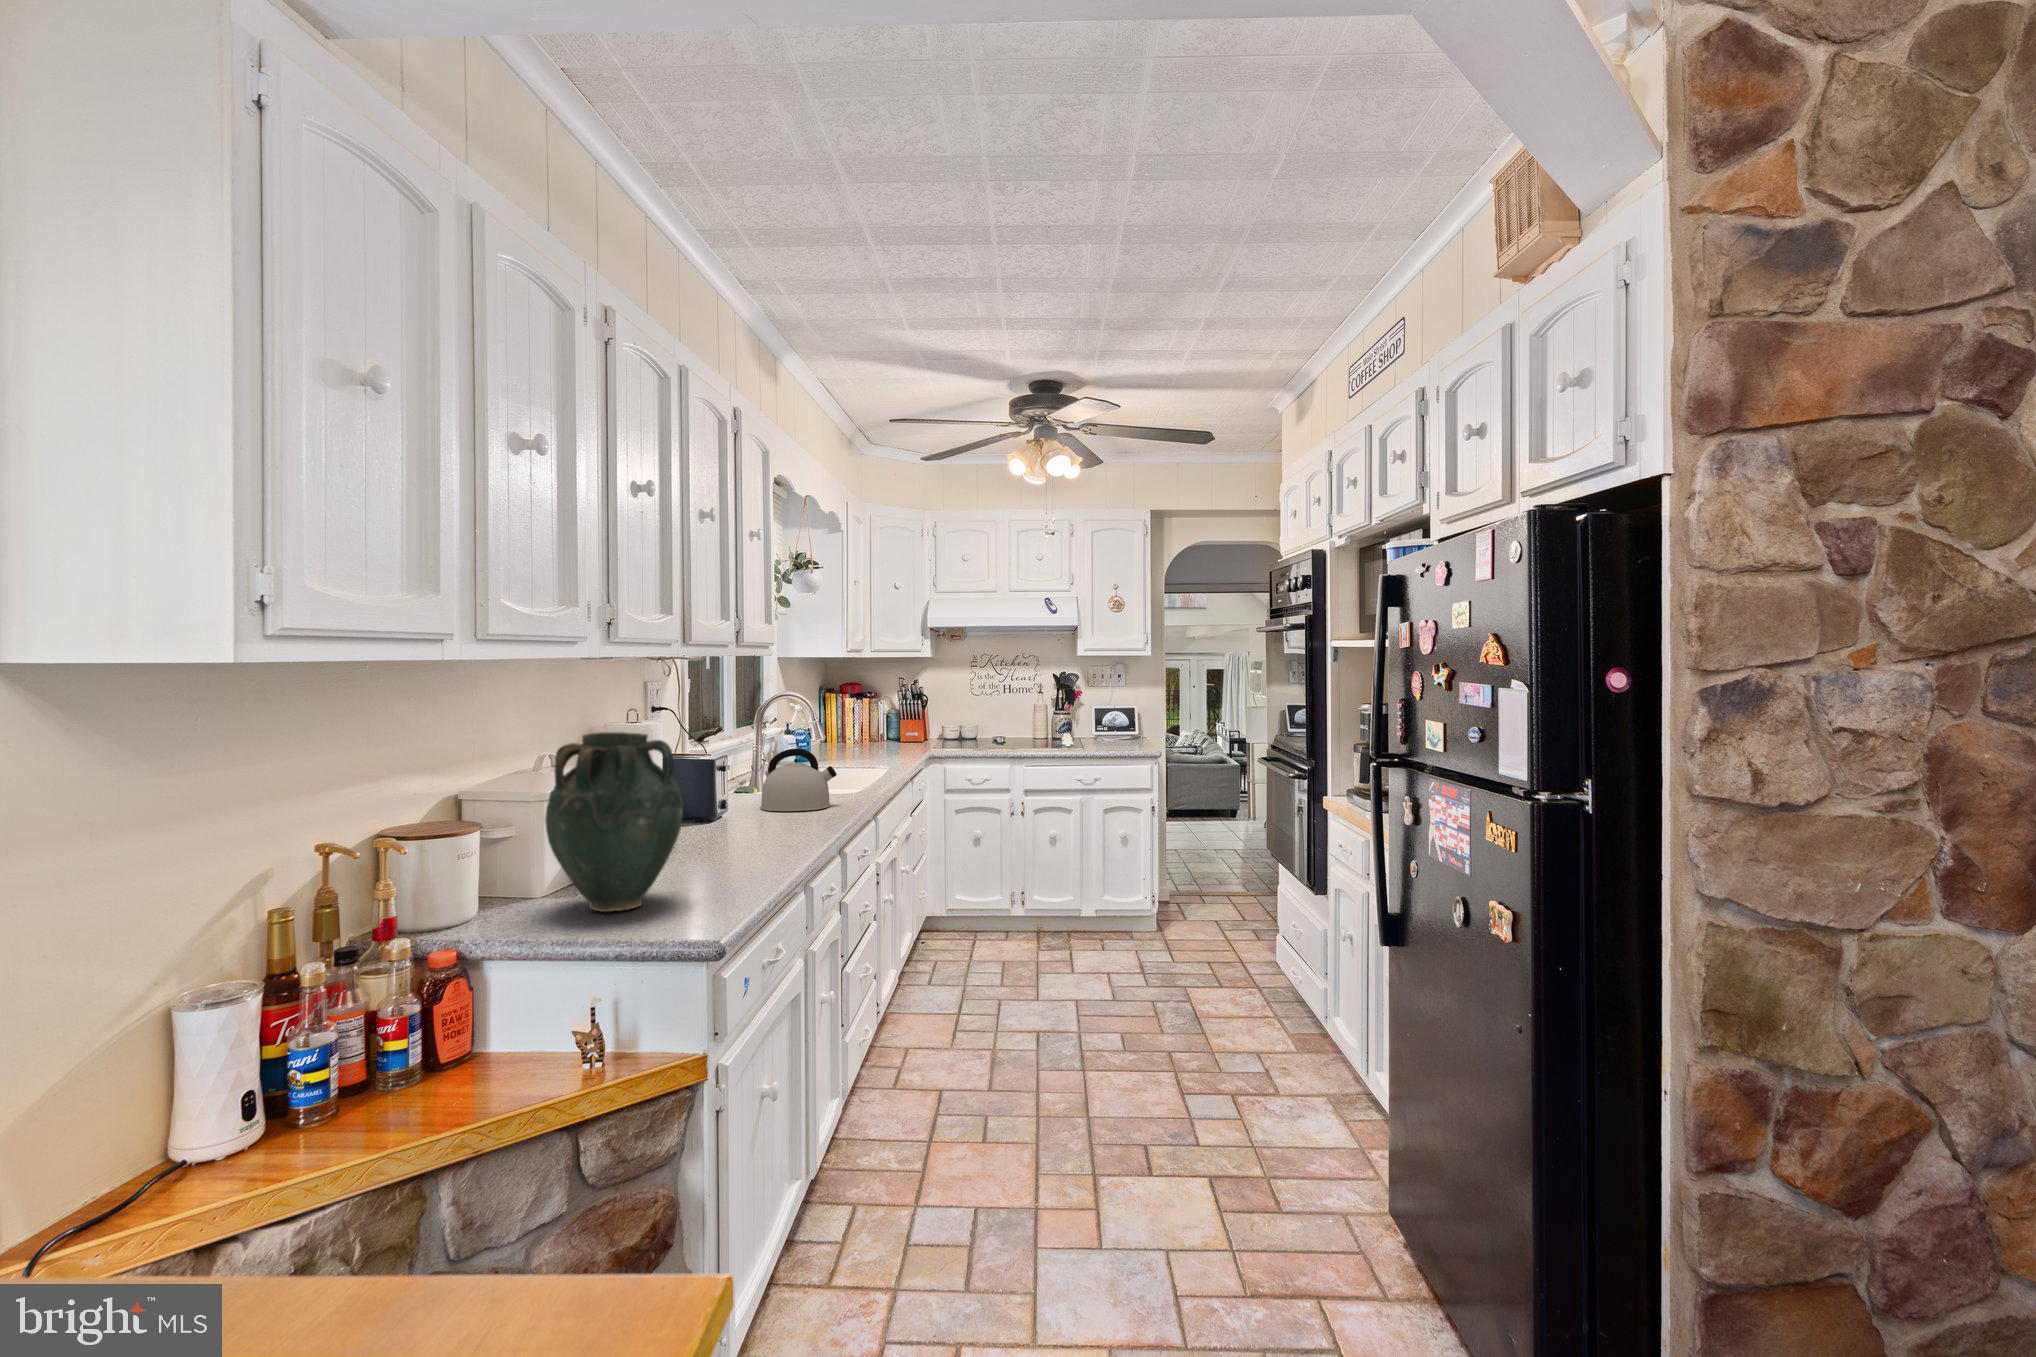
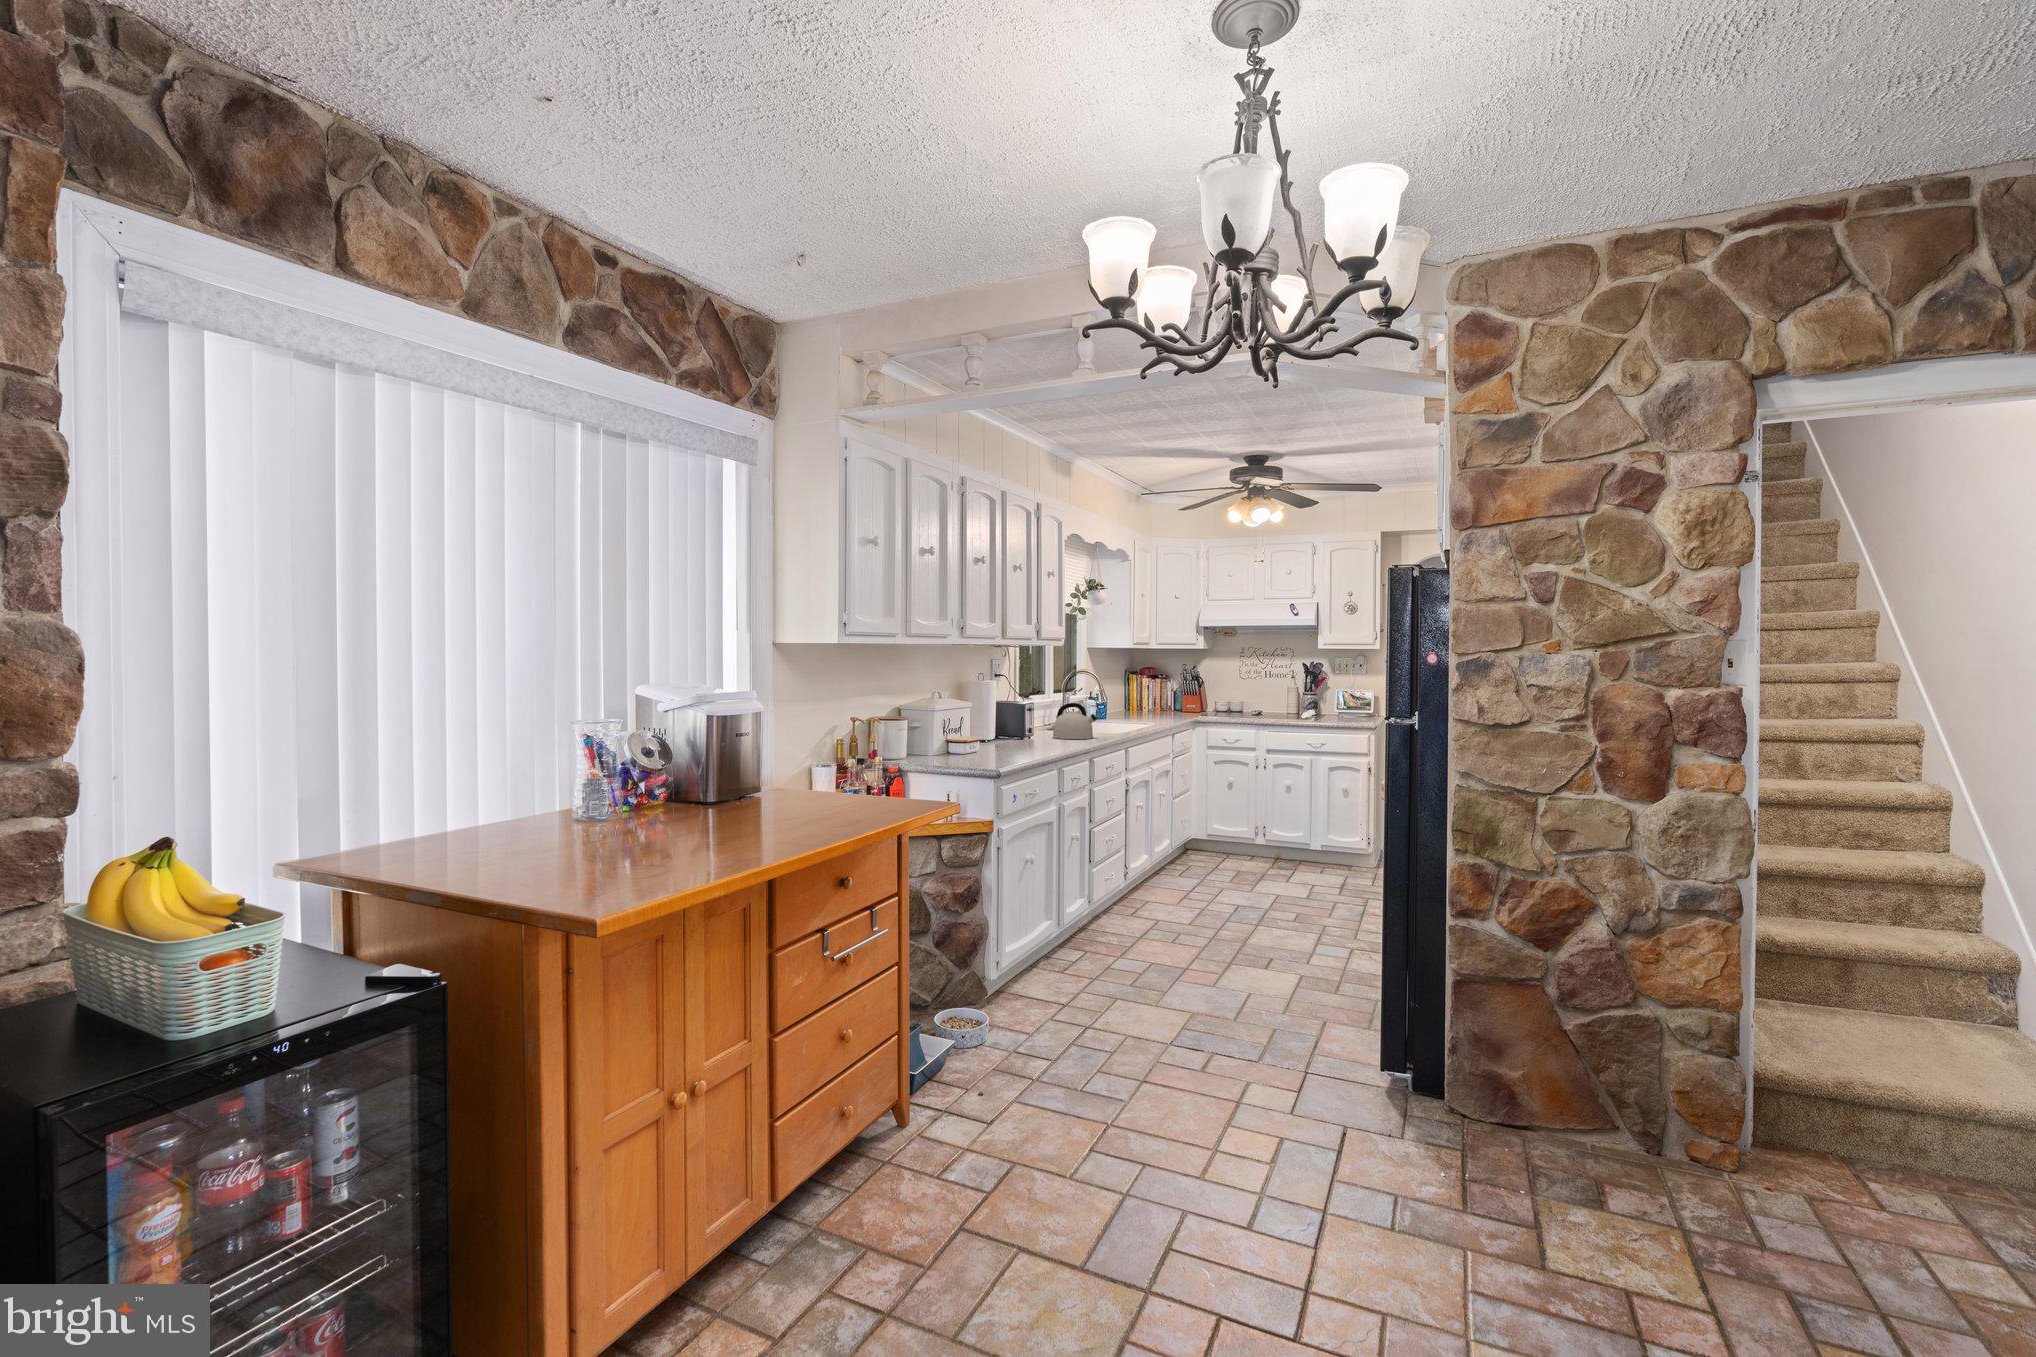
vase: present [545,732,683,912] -> none [932,681,990,761]

